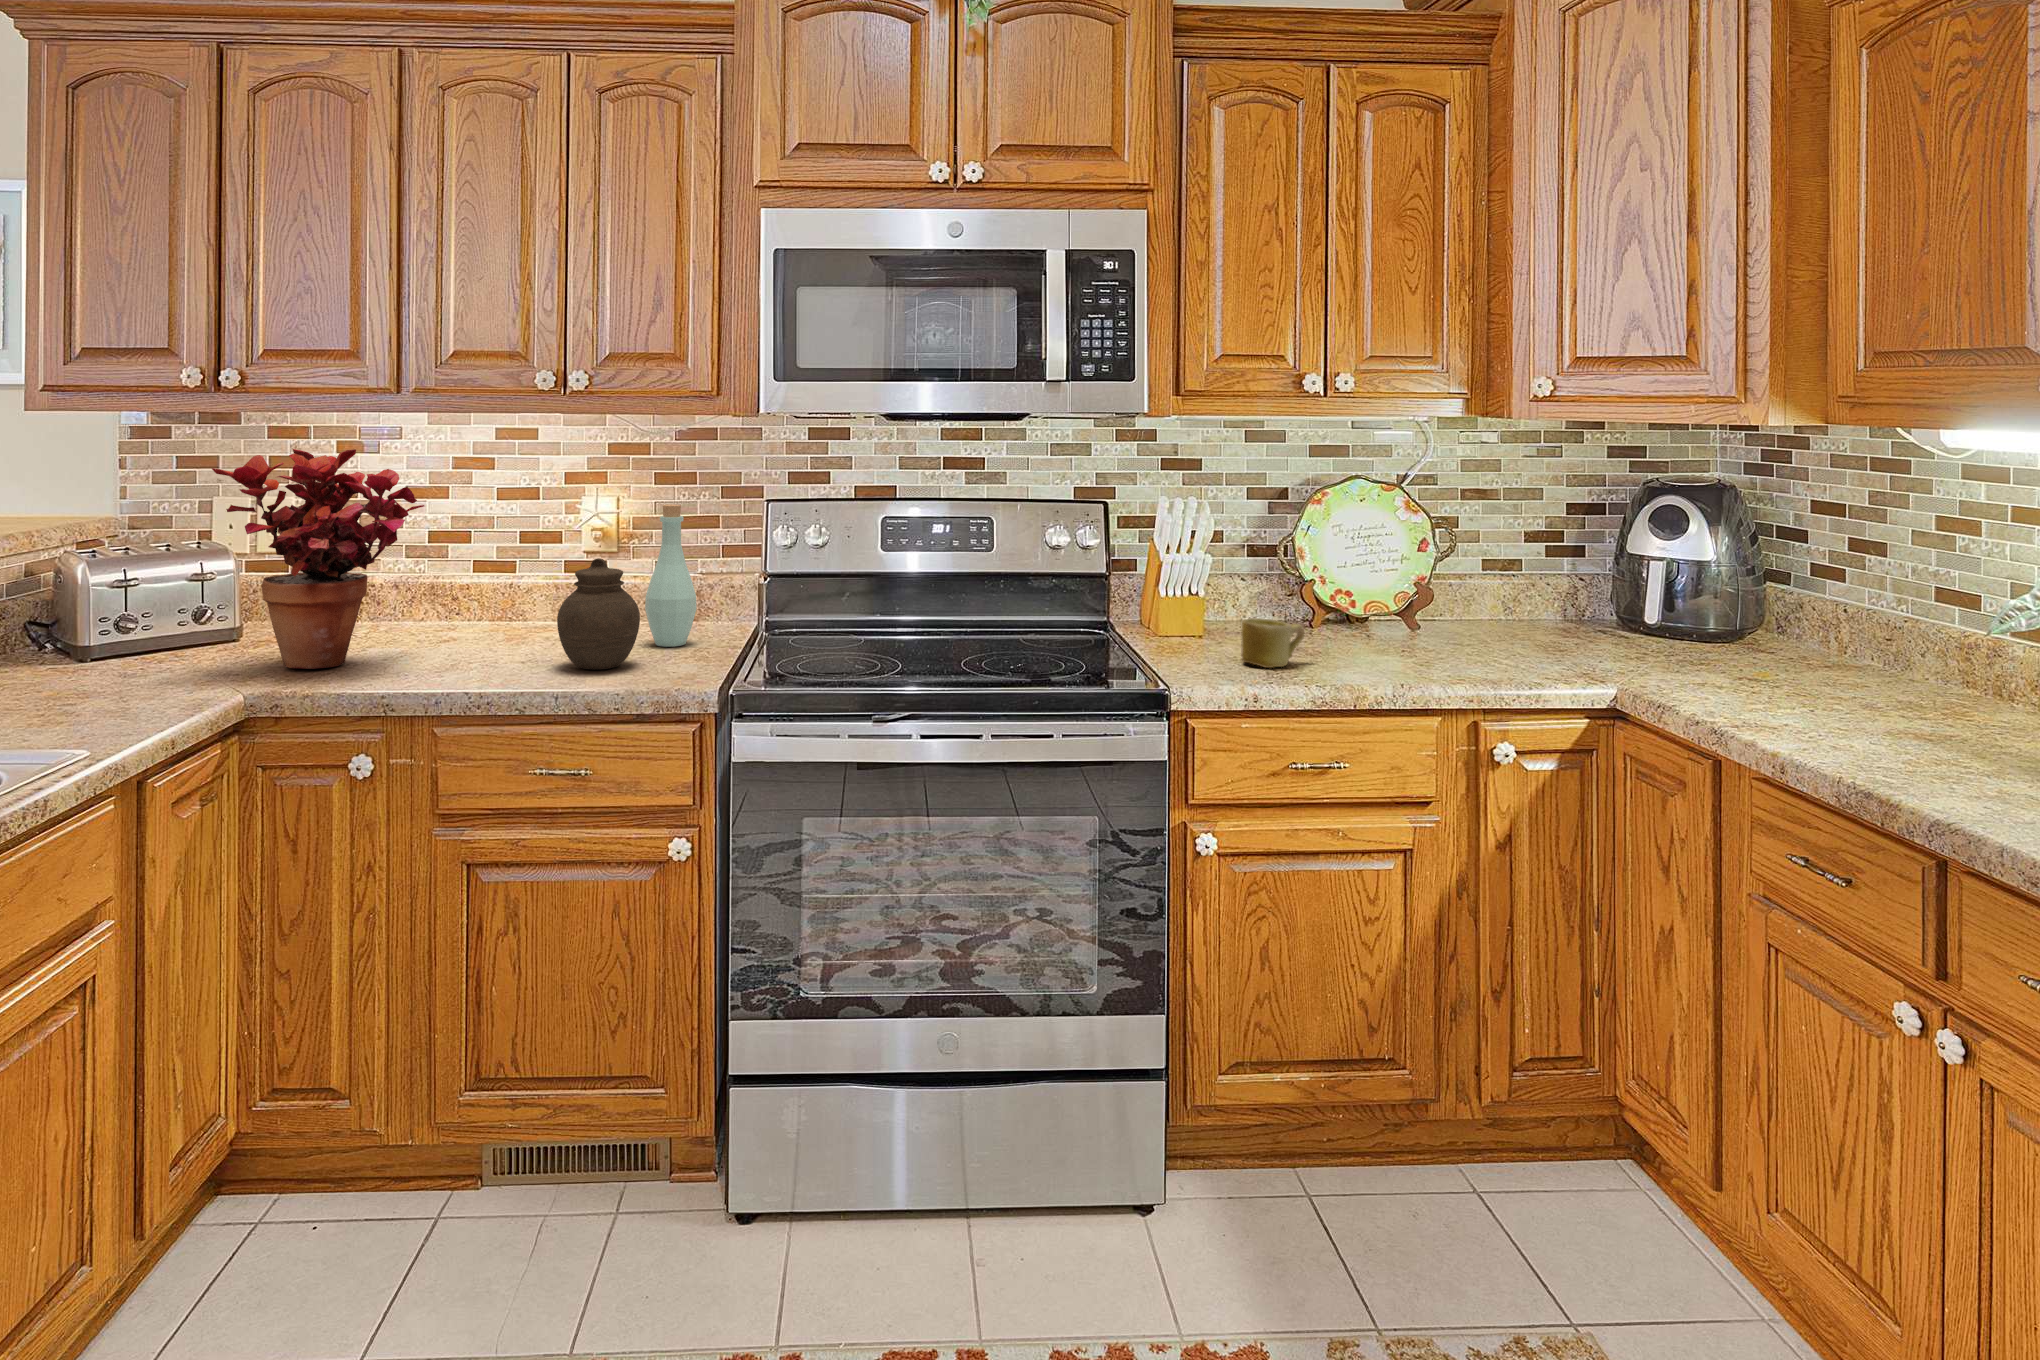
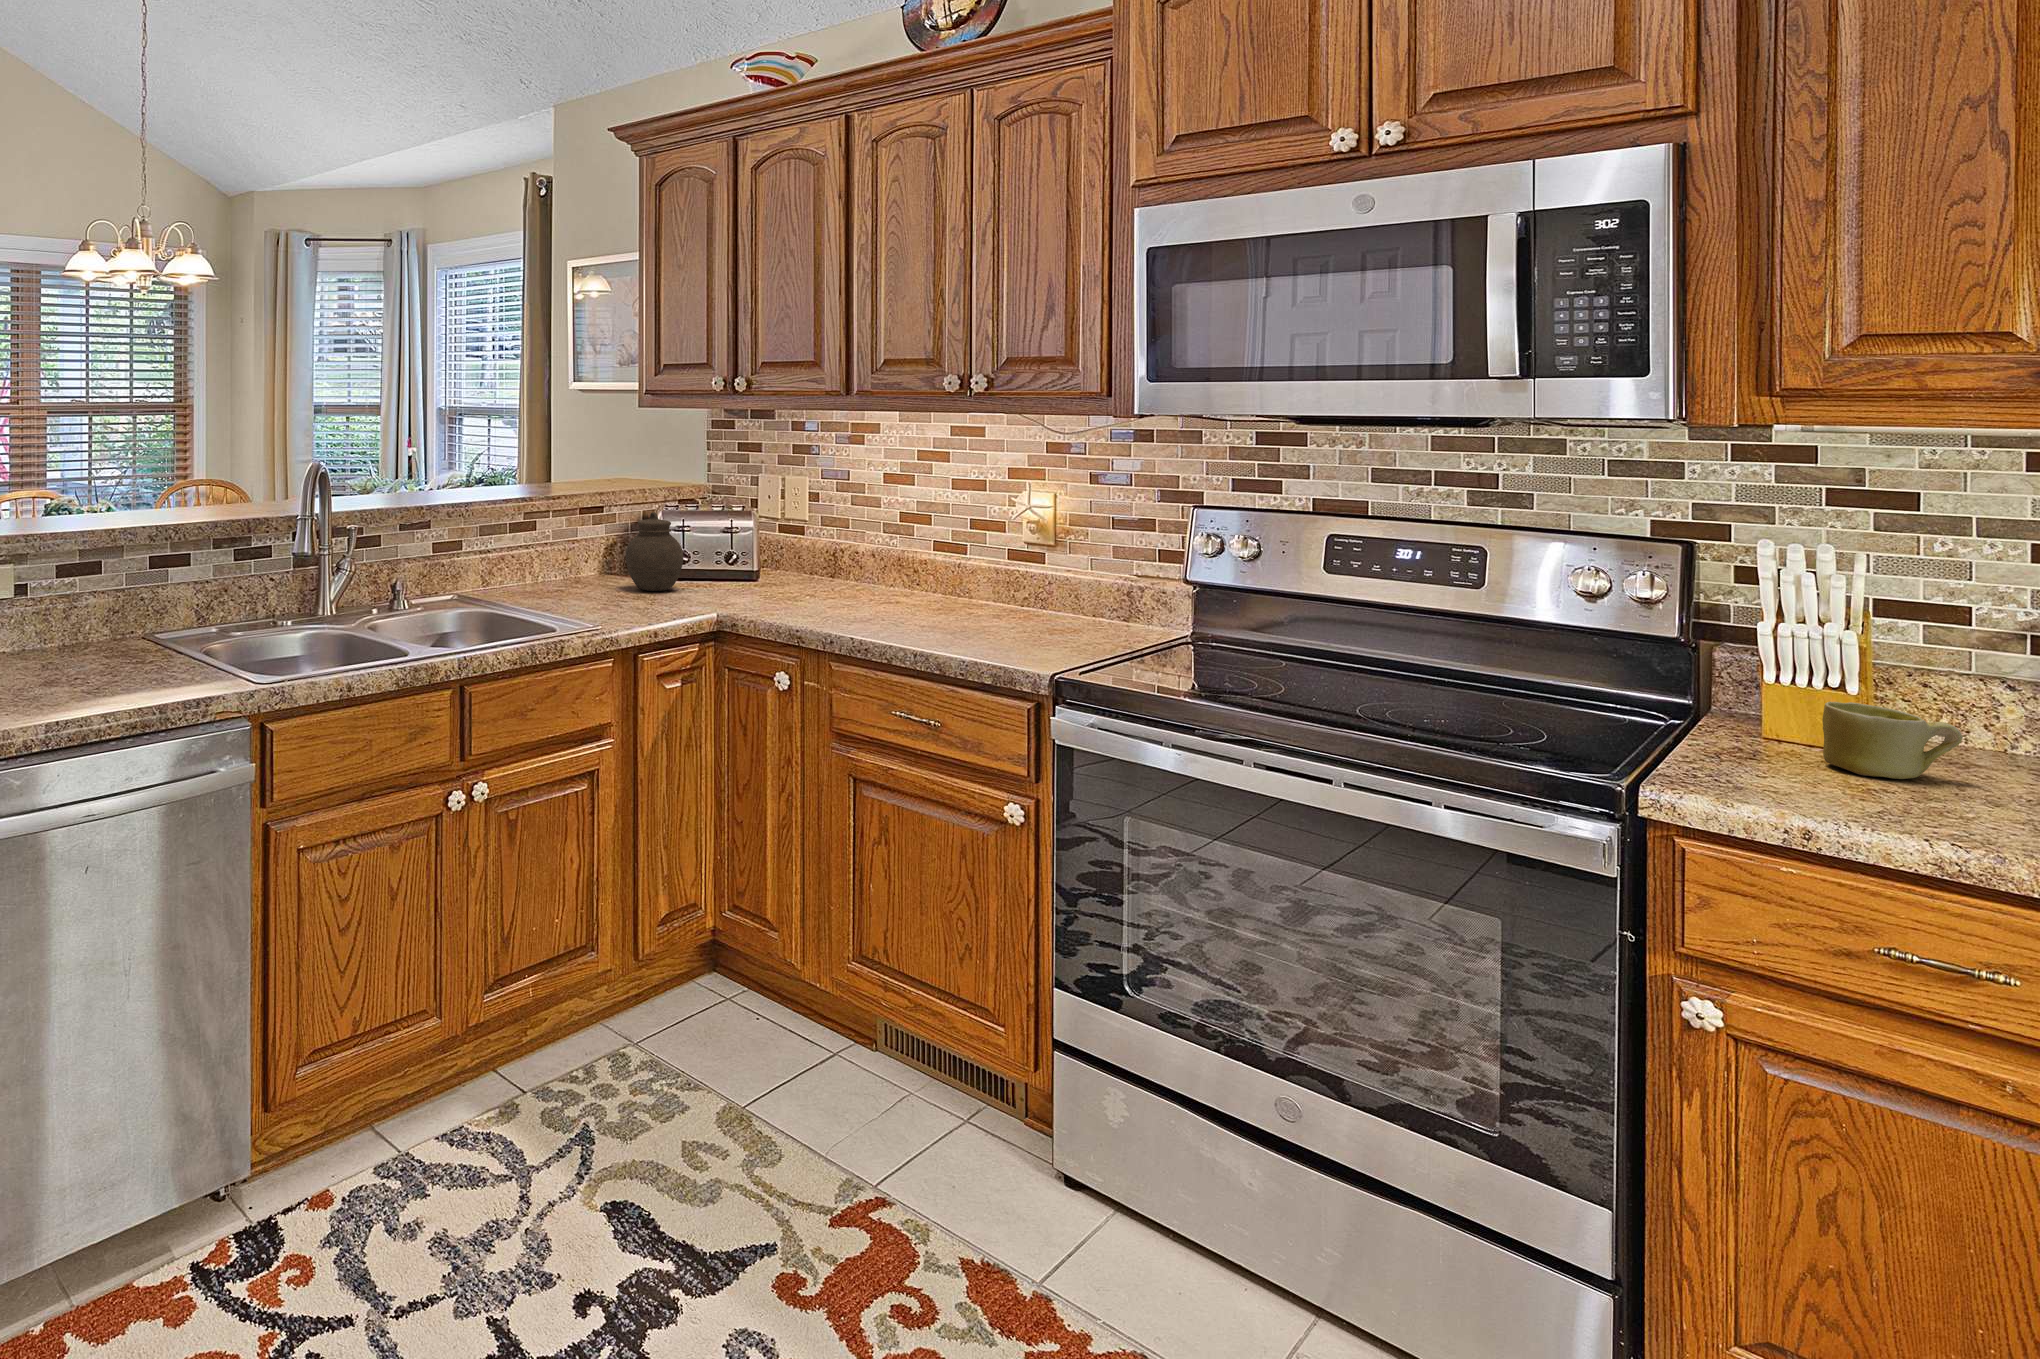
potted plant: present [212,449,424,669] -> none [705,438,855,607]
bottle: present [645,505,697,647] -> none [1048,498,1100,633]
jar: present [557,558,640,670] -> present [626,512,683,591]

